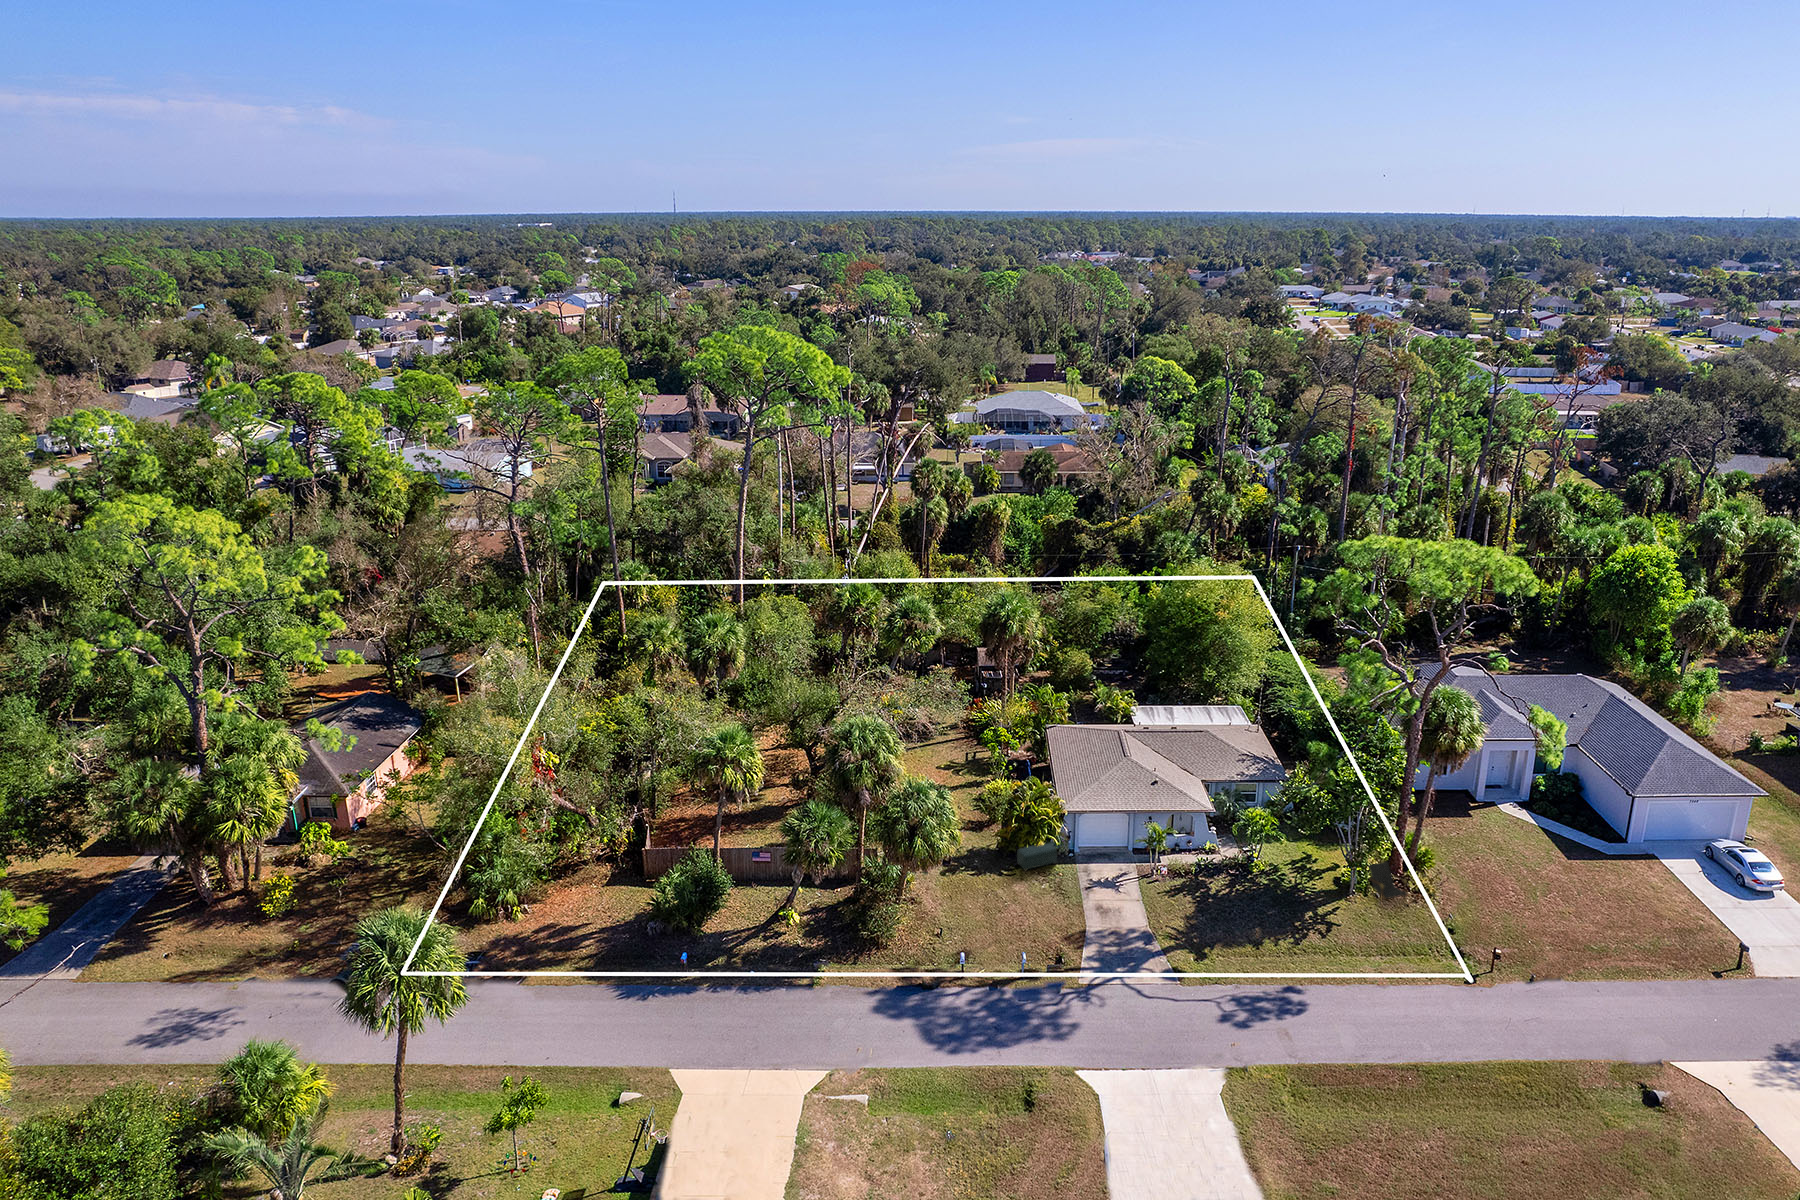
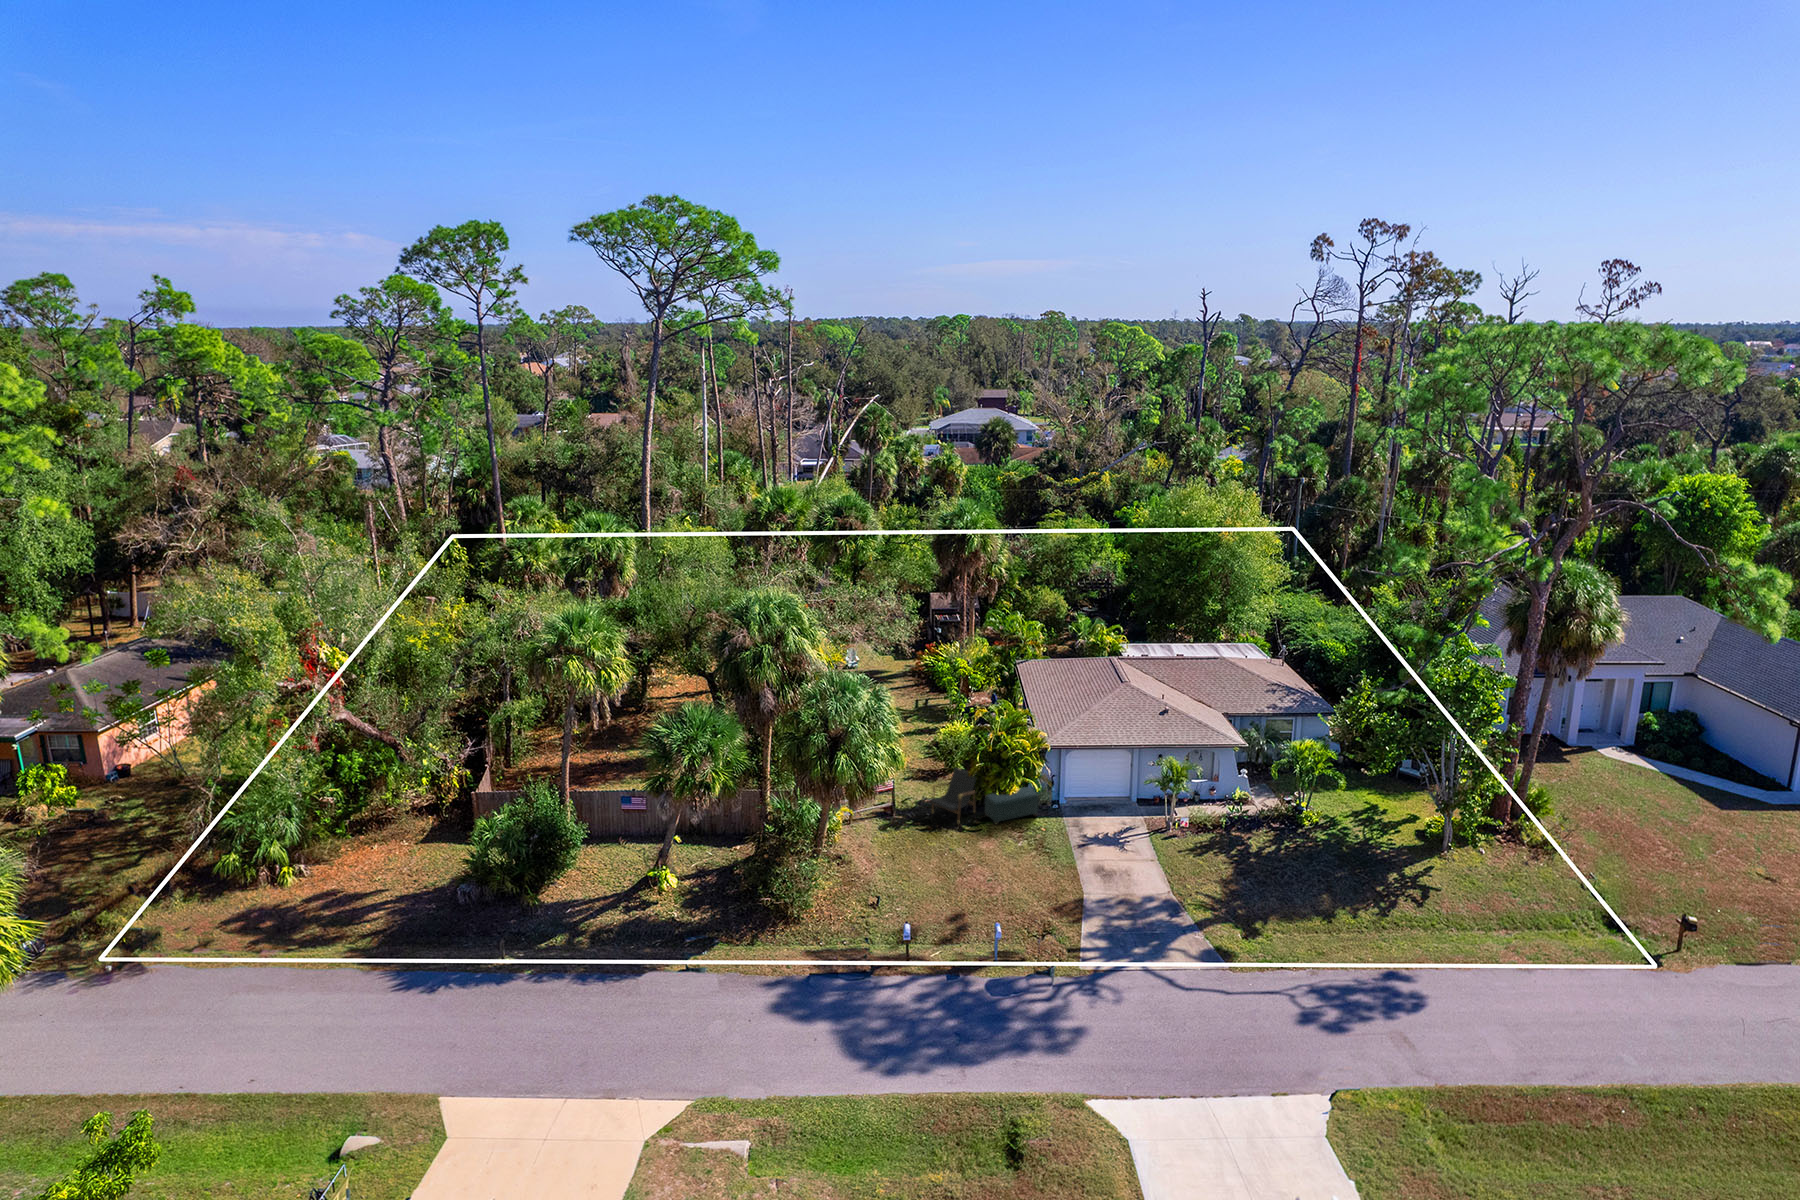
lounge chair: present [1367,862,1407,905] -> present [931,768,975,821]

